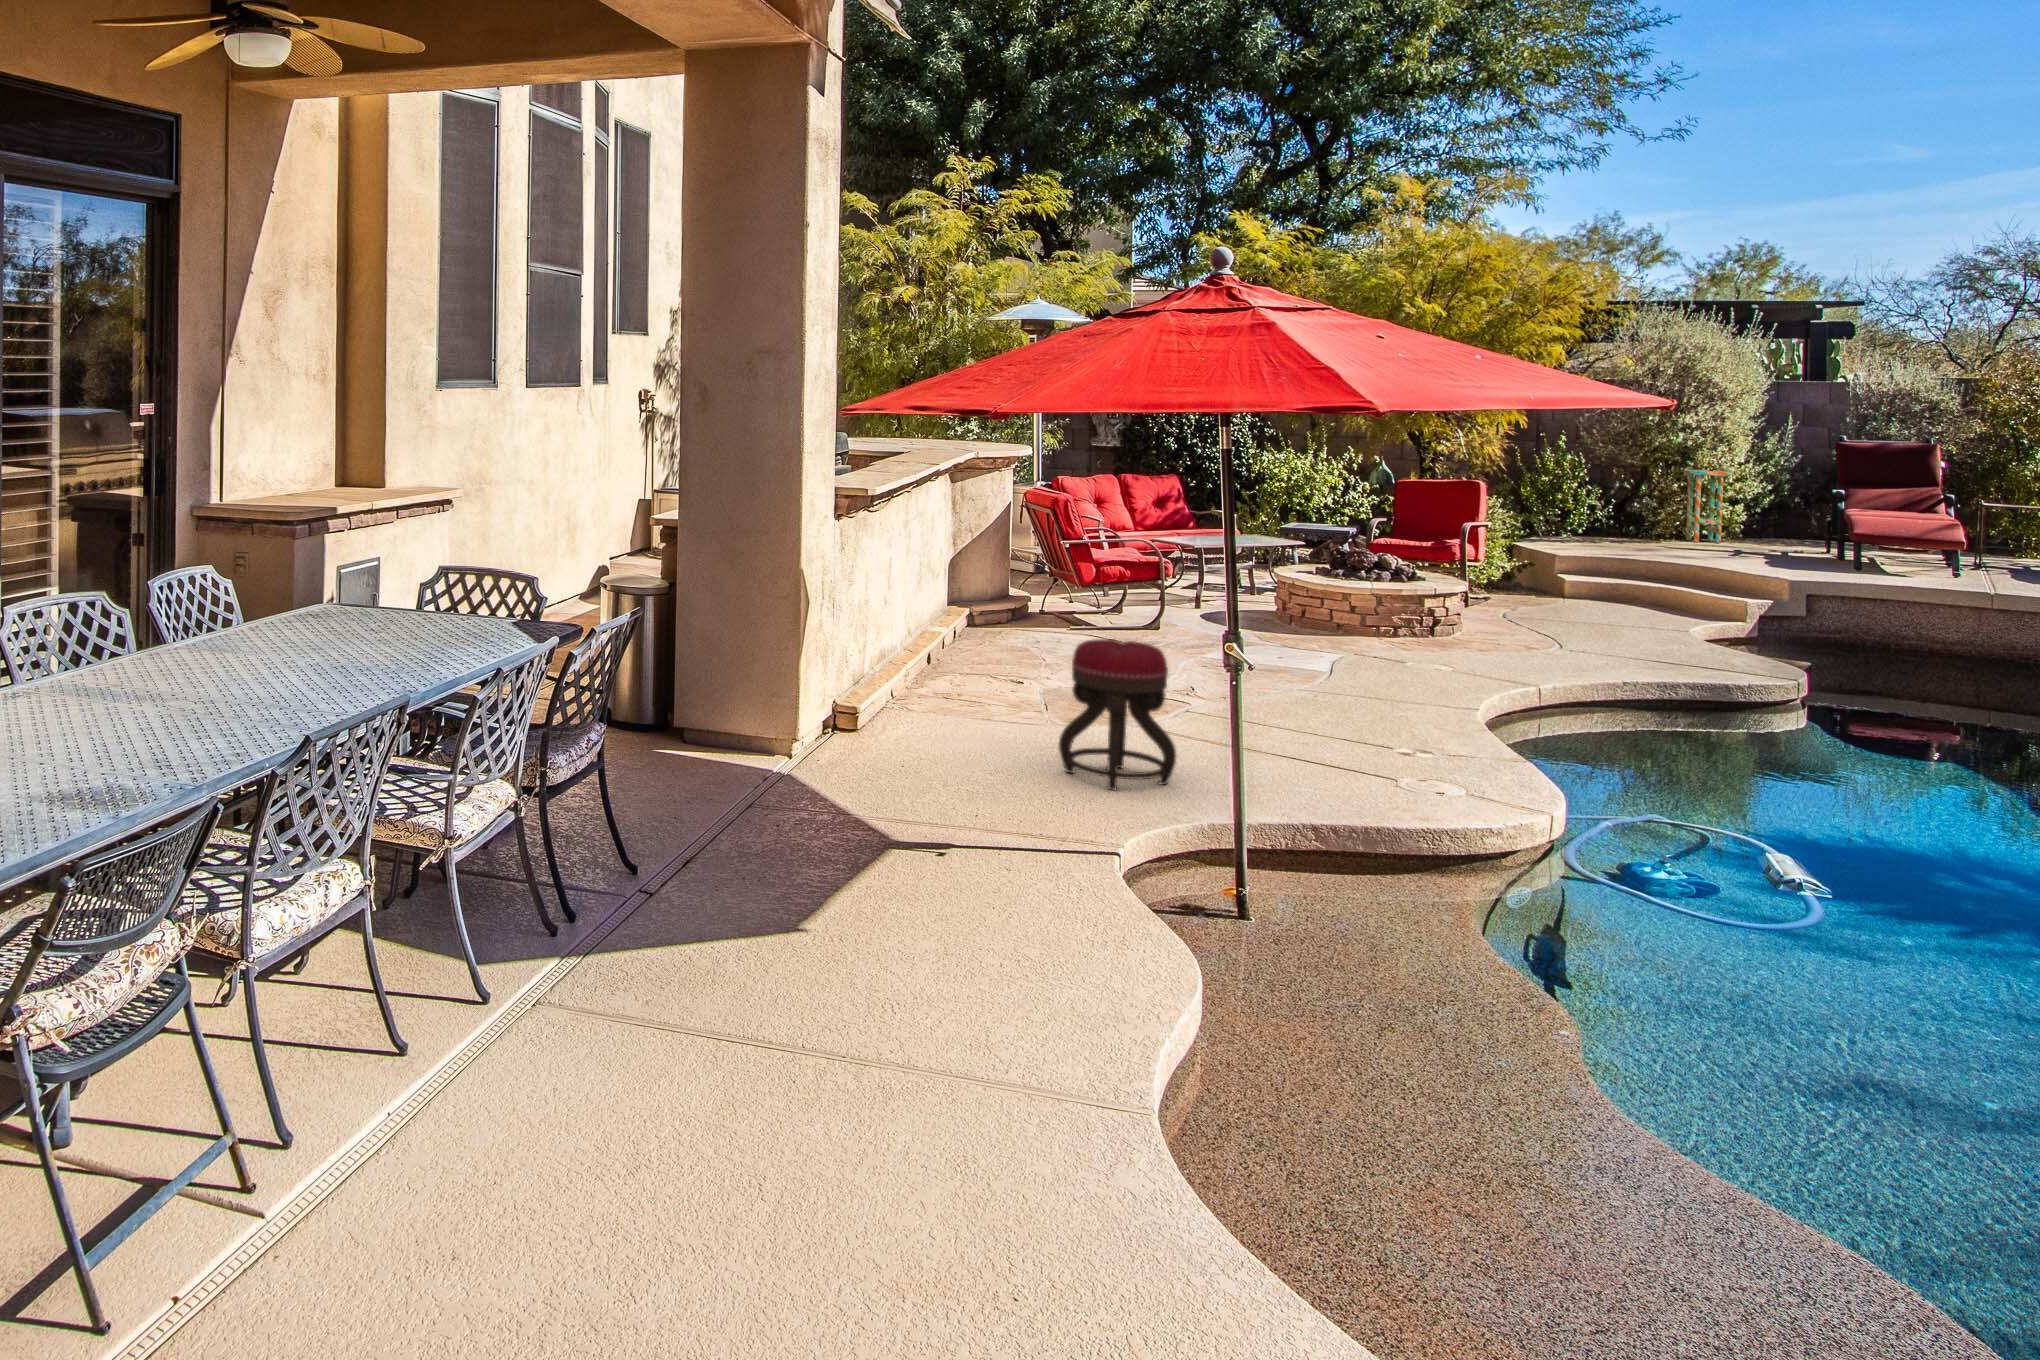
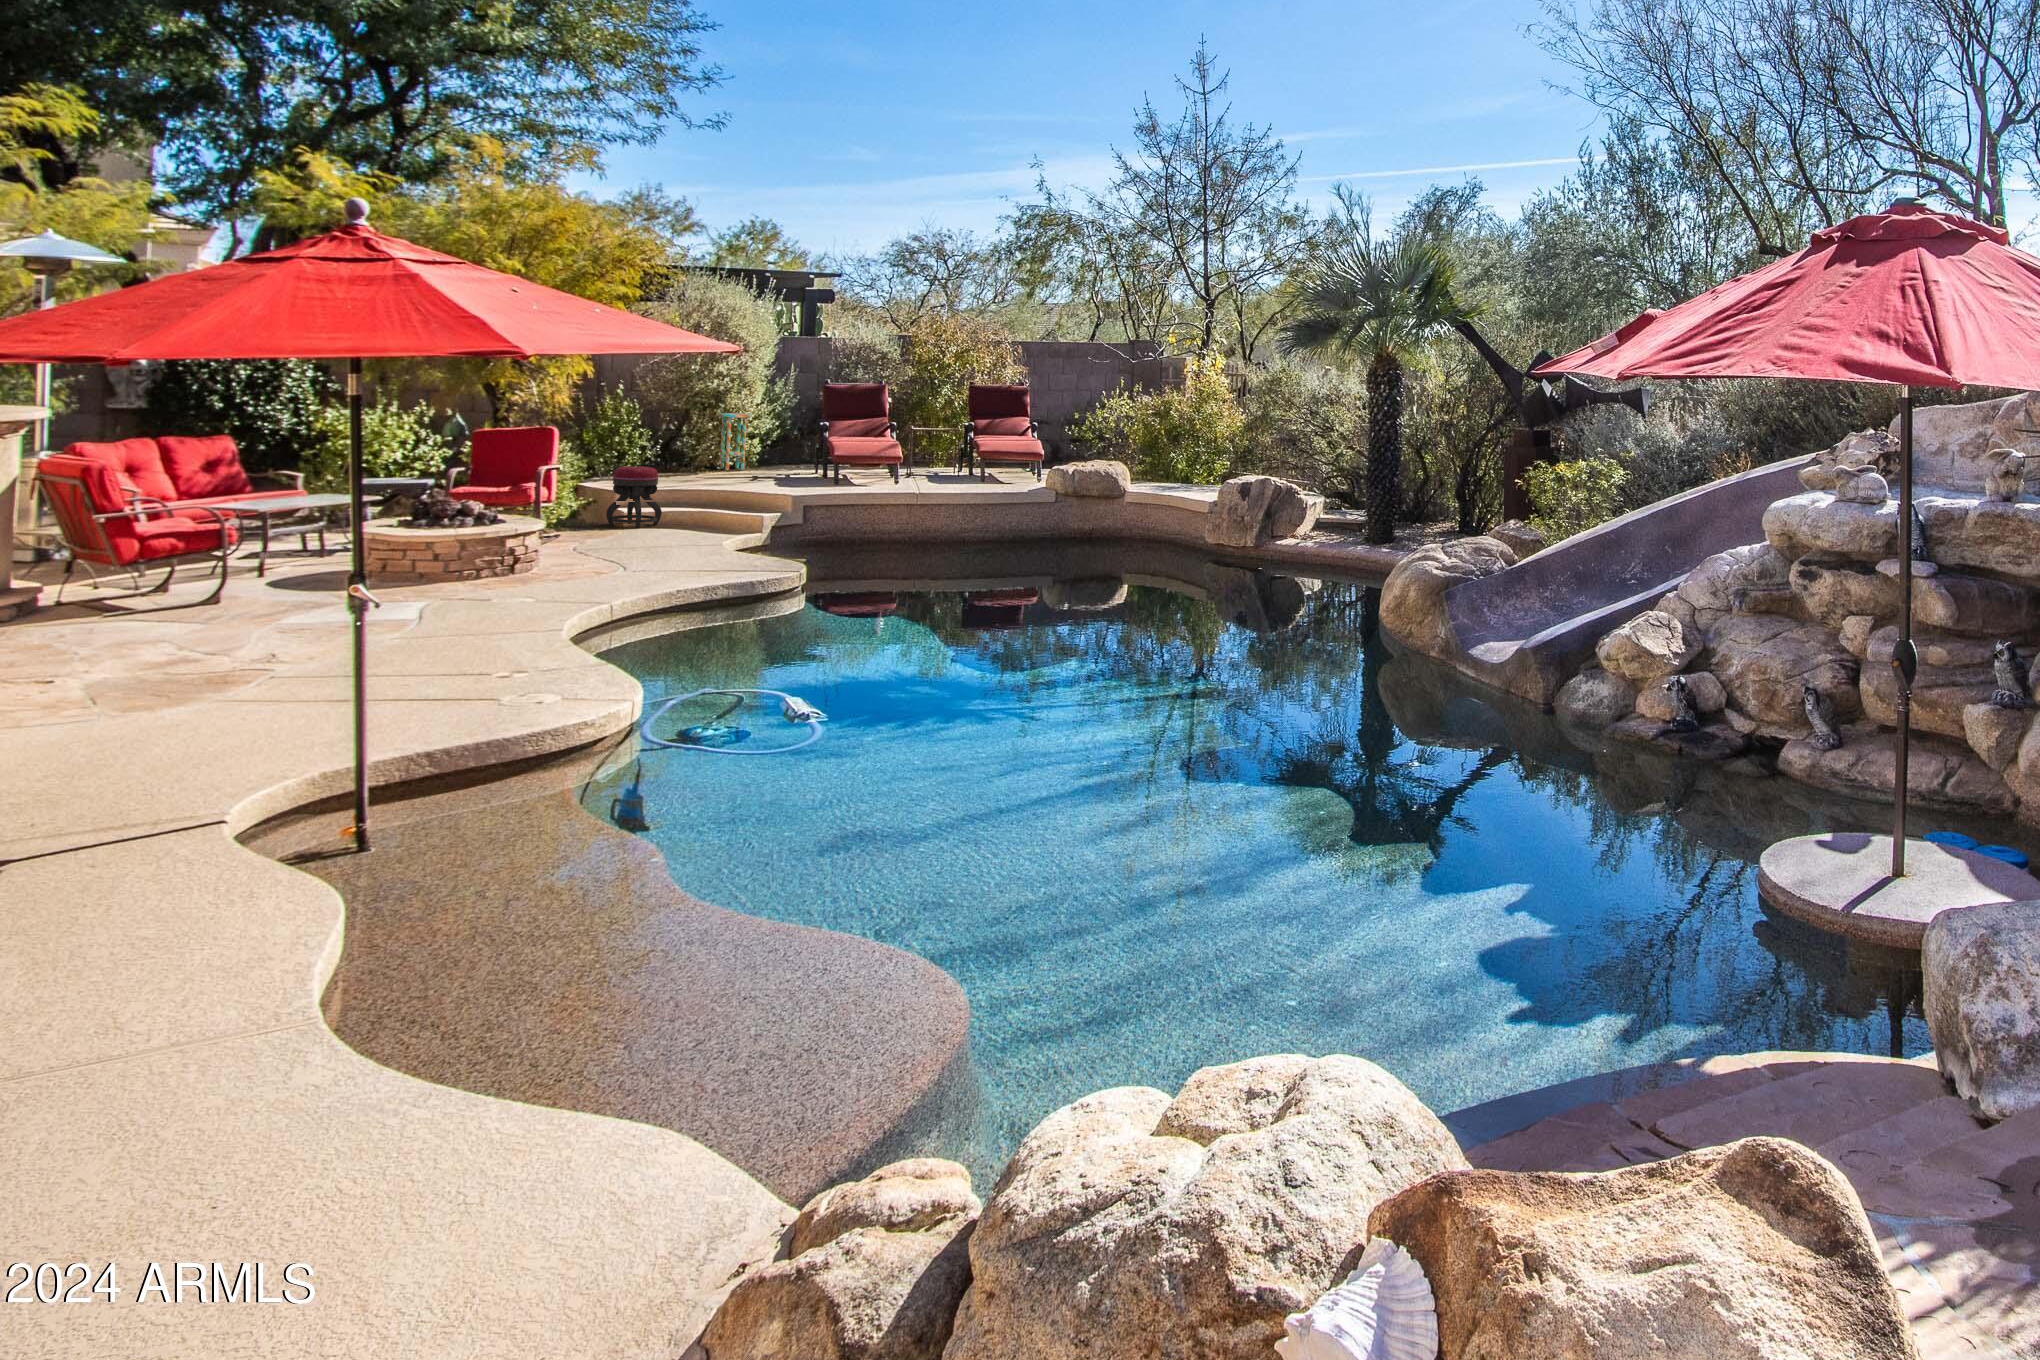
ottoman: present [1059,639,1176,790] -> present [606,466,662,528]

